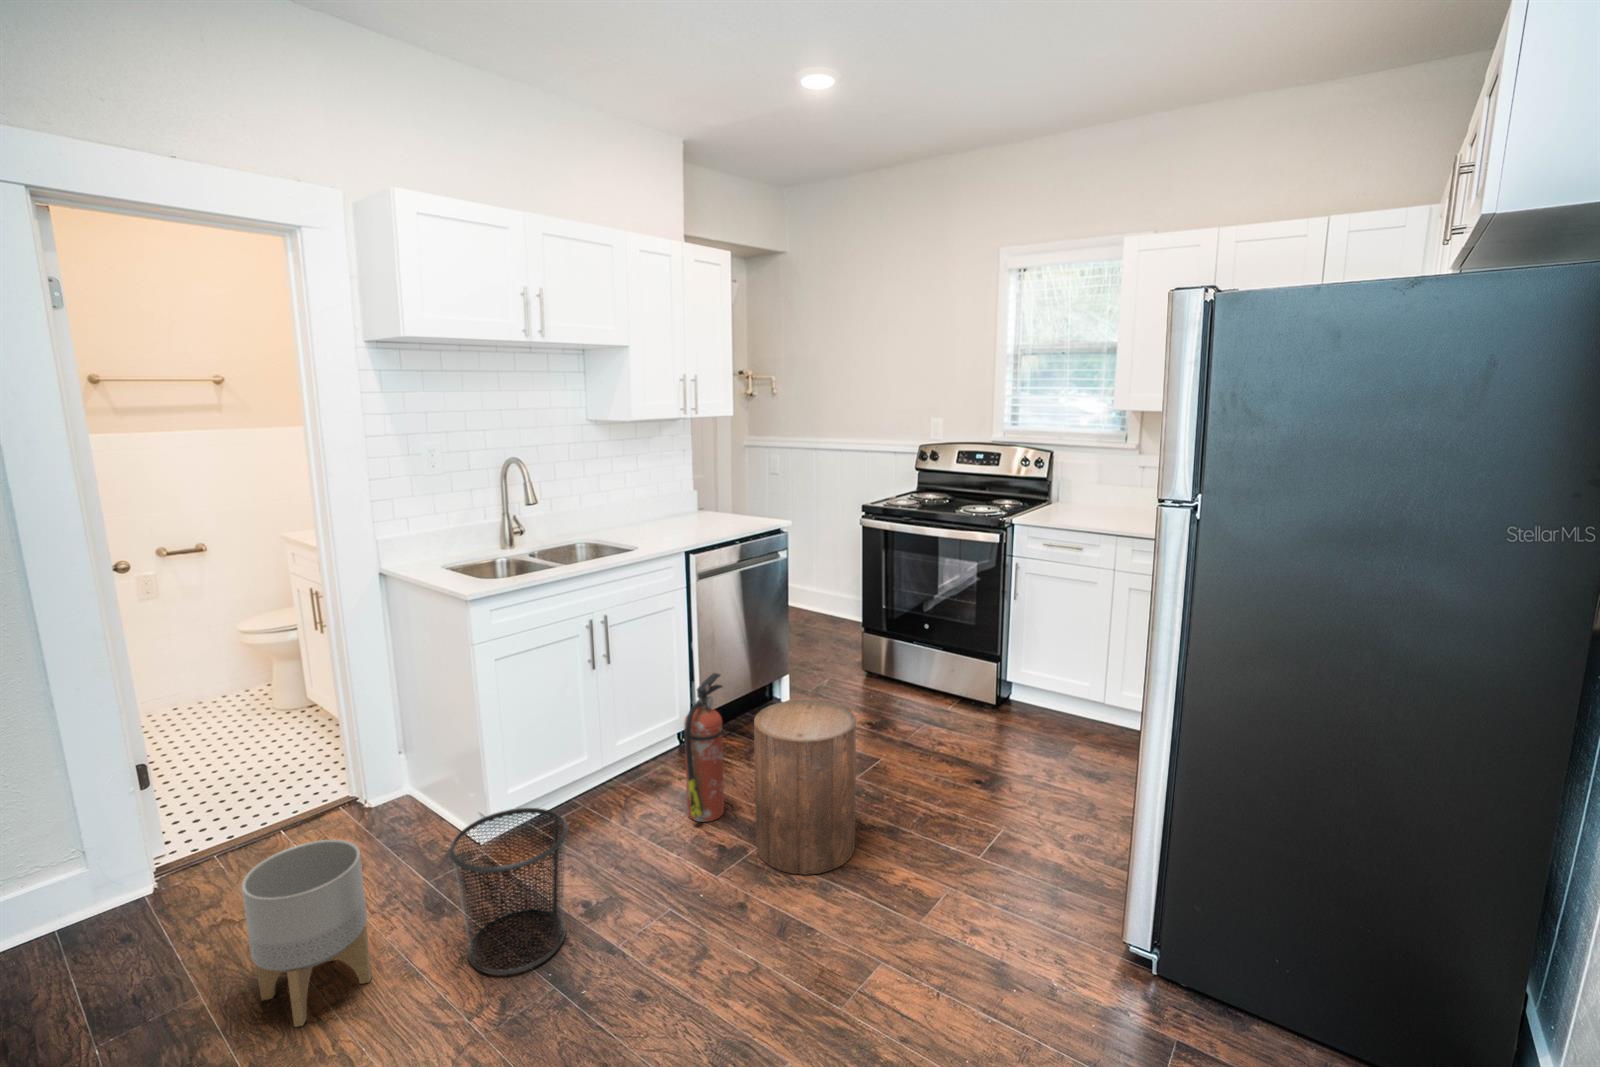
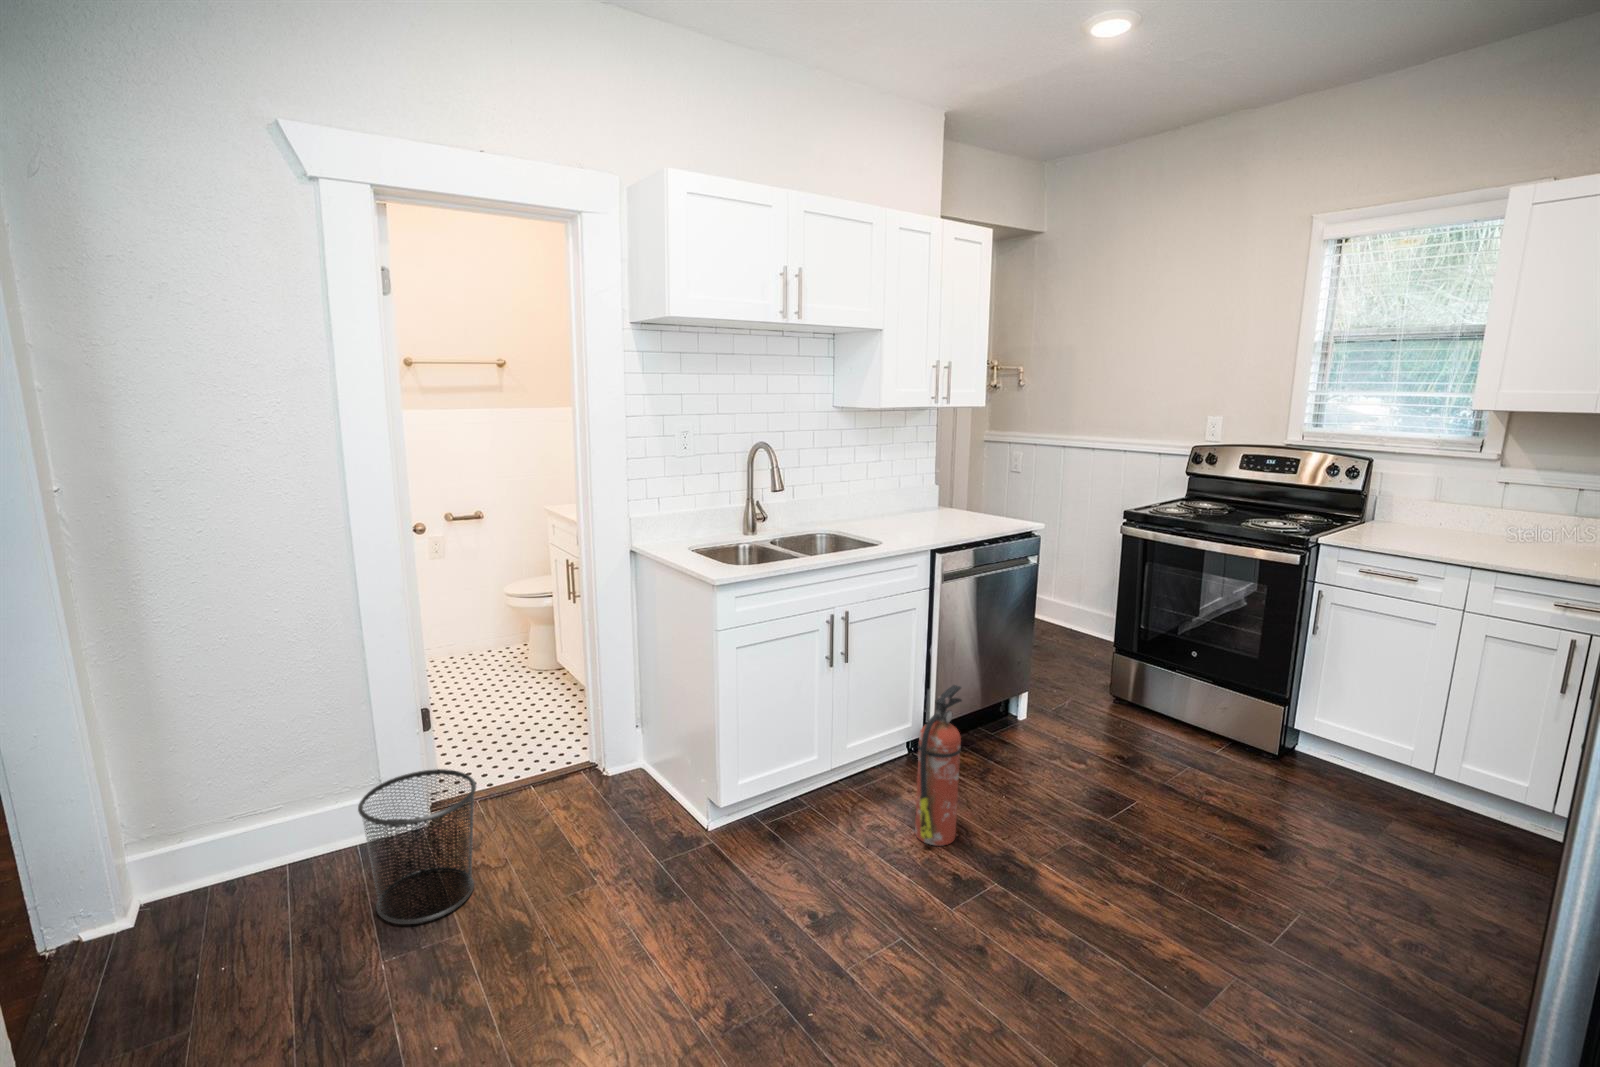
stool: present [754,700,856,875] -> none [993,727,1124,929]
waste bin: present [449,808,568,975] -> present [358,769,476,924]
planter: present [242,839,372,1027] -> none [505,807,609,986]

